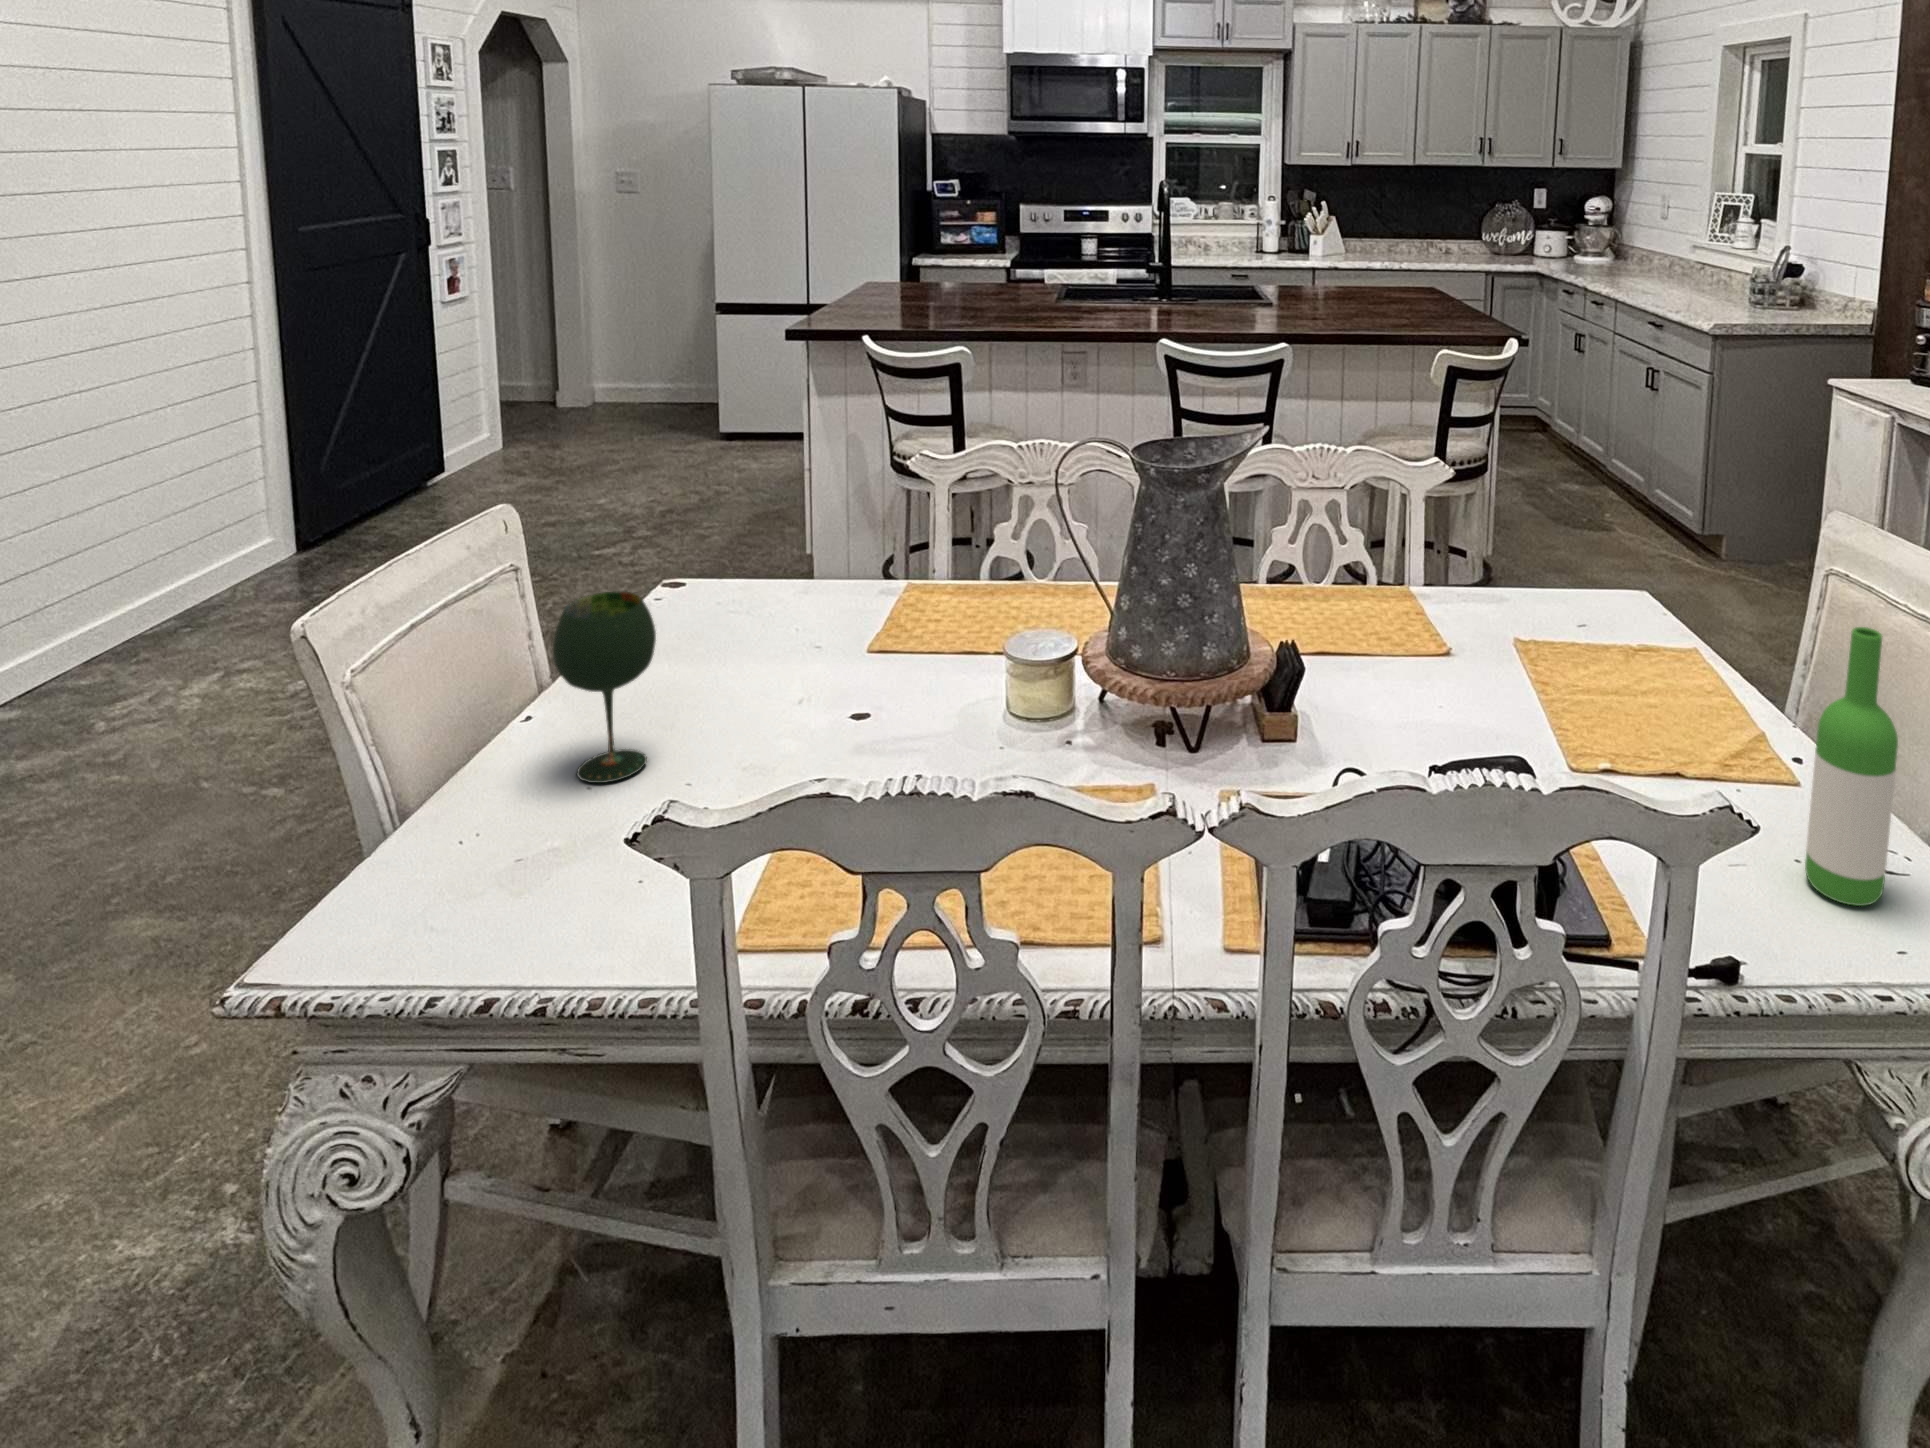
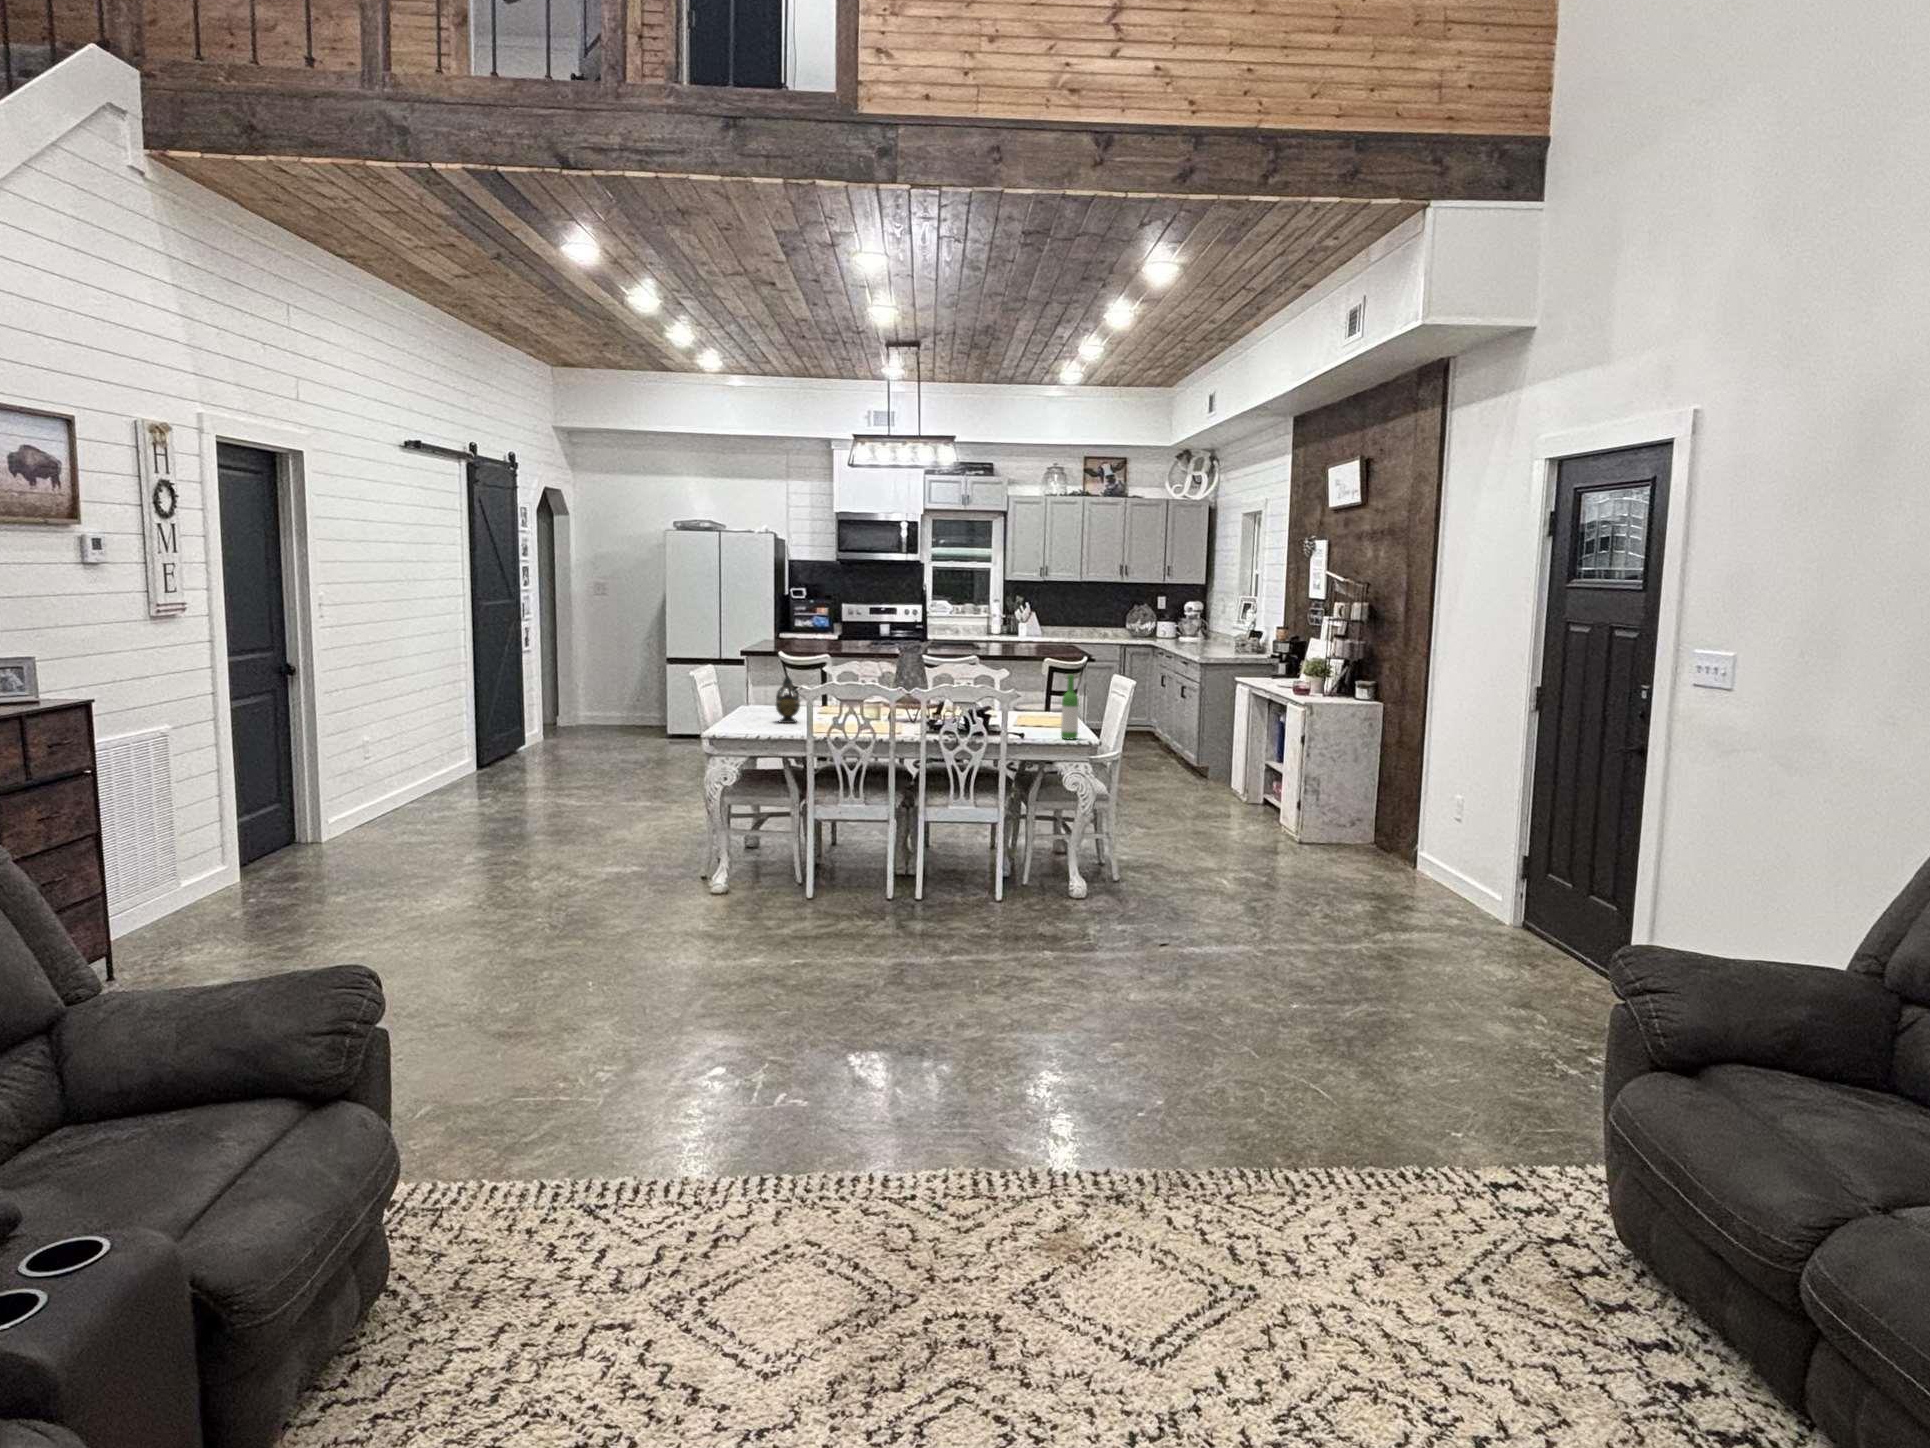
teapot: none [688,542,783,709] -> present [776,676,800,723]
wine glass: present [553,592,656,783] -> none [750,681,775,728]

